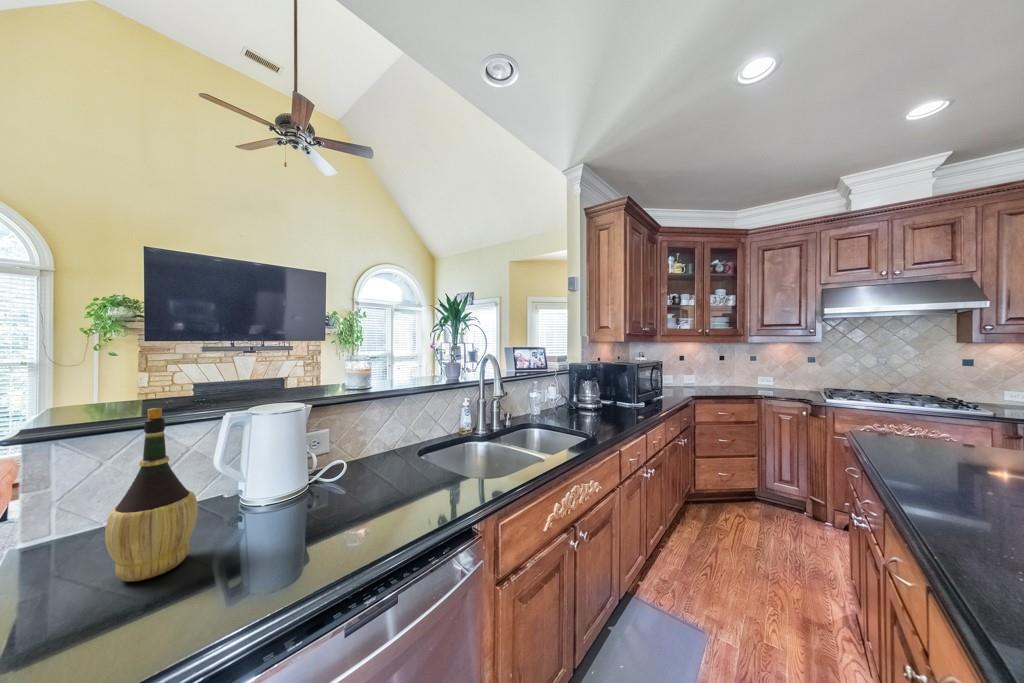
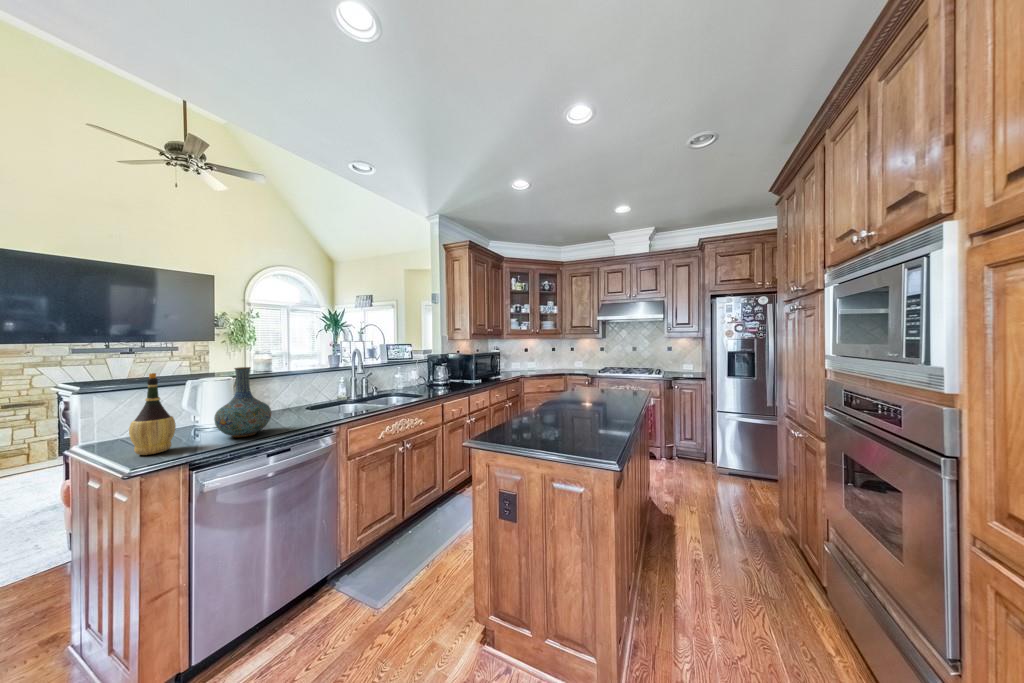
vase: none [271,392,367,529] -> present [214,367,271,437]

